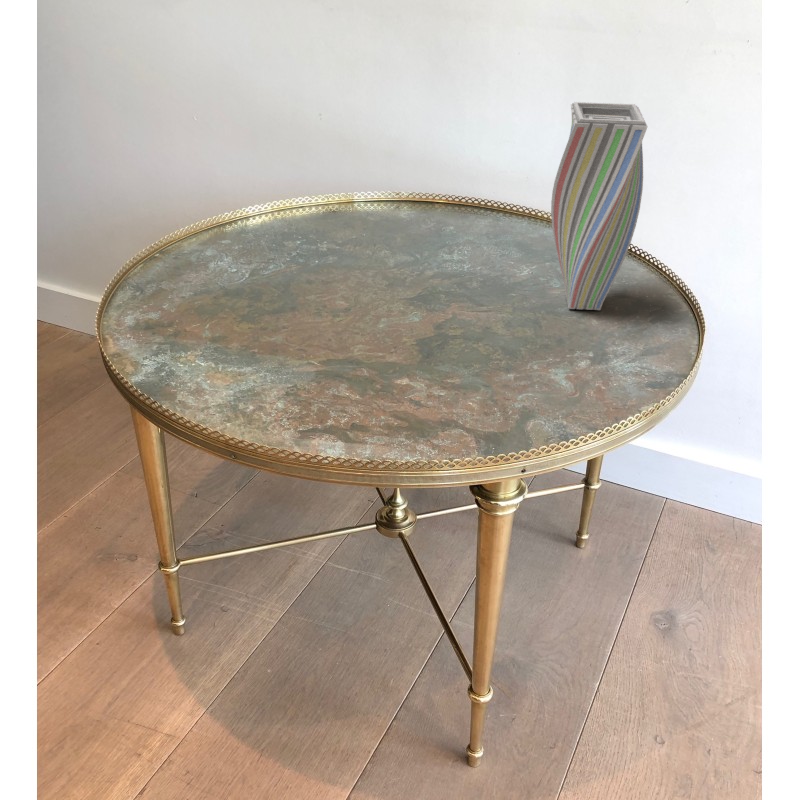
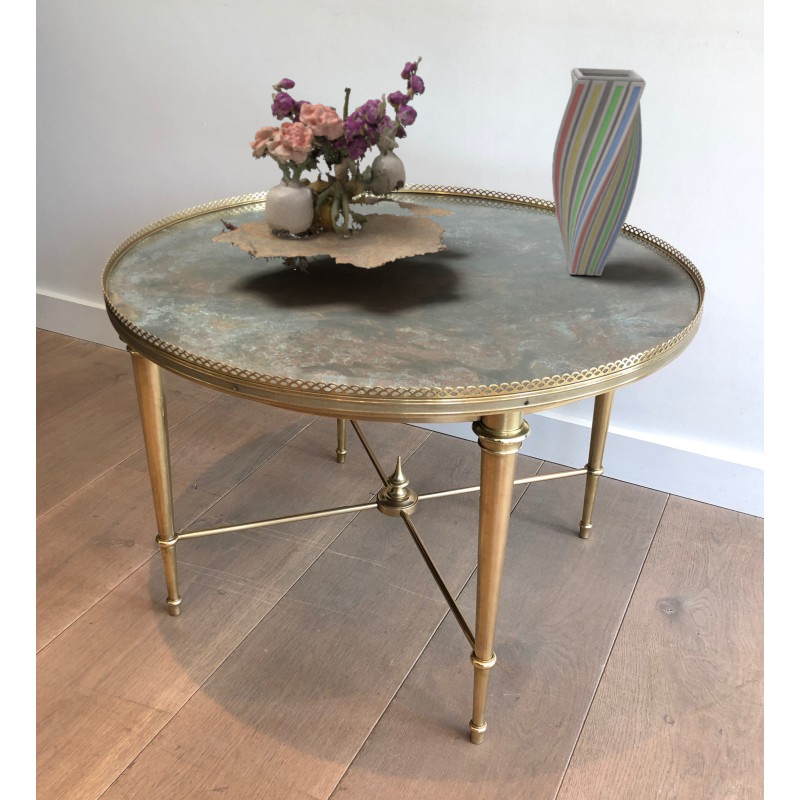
flower arrangement: none [203,85,451,321] -> present [210,56,453,273]

